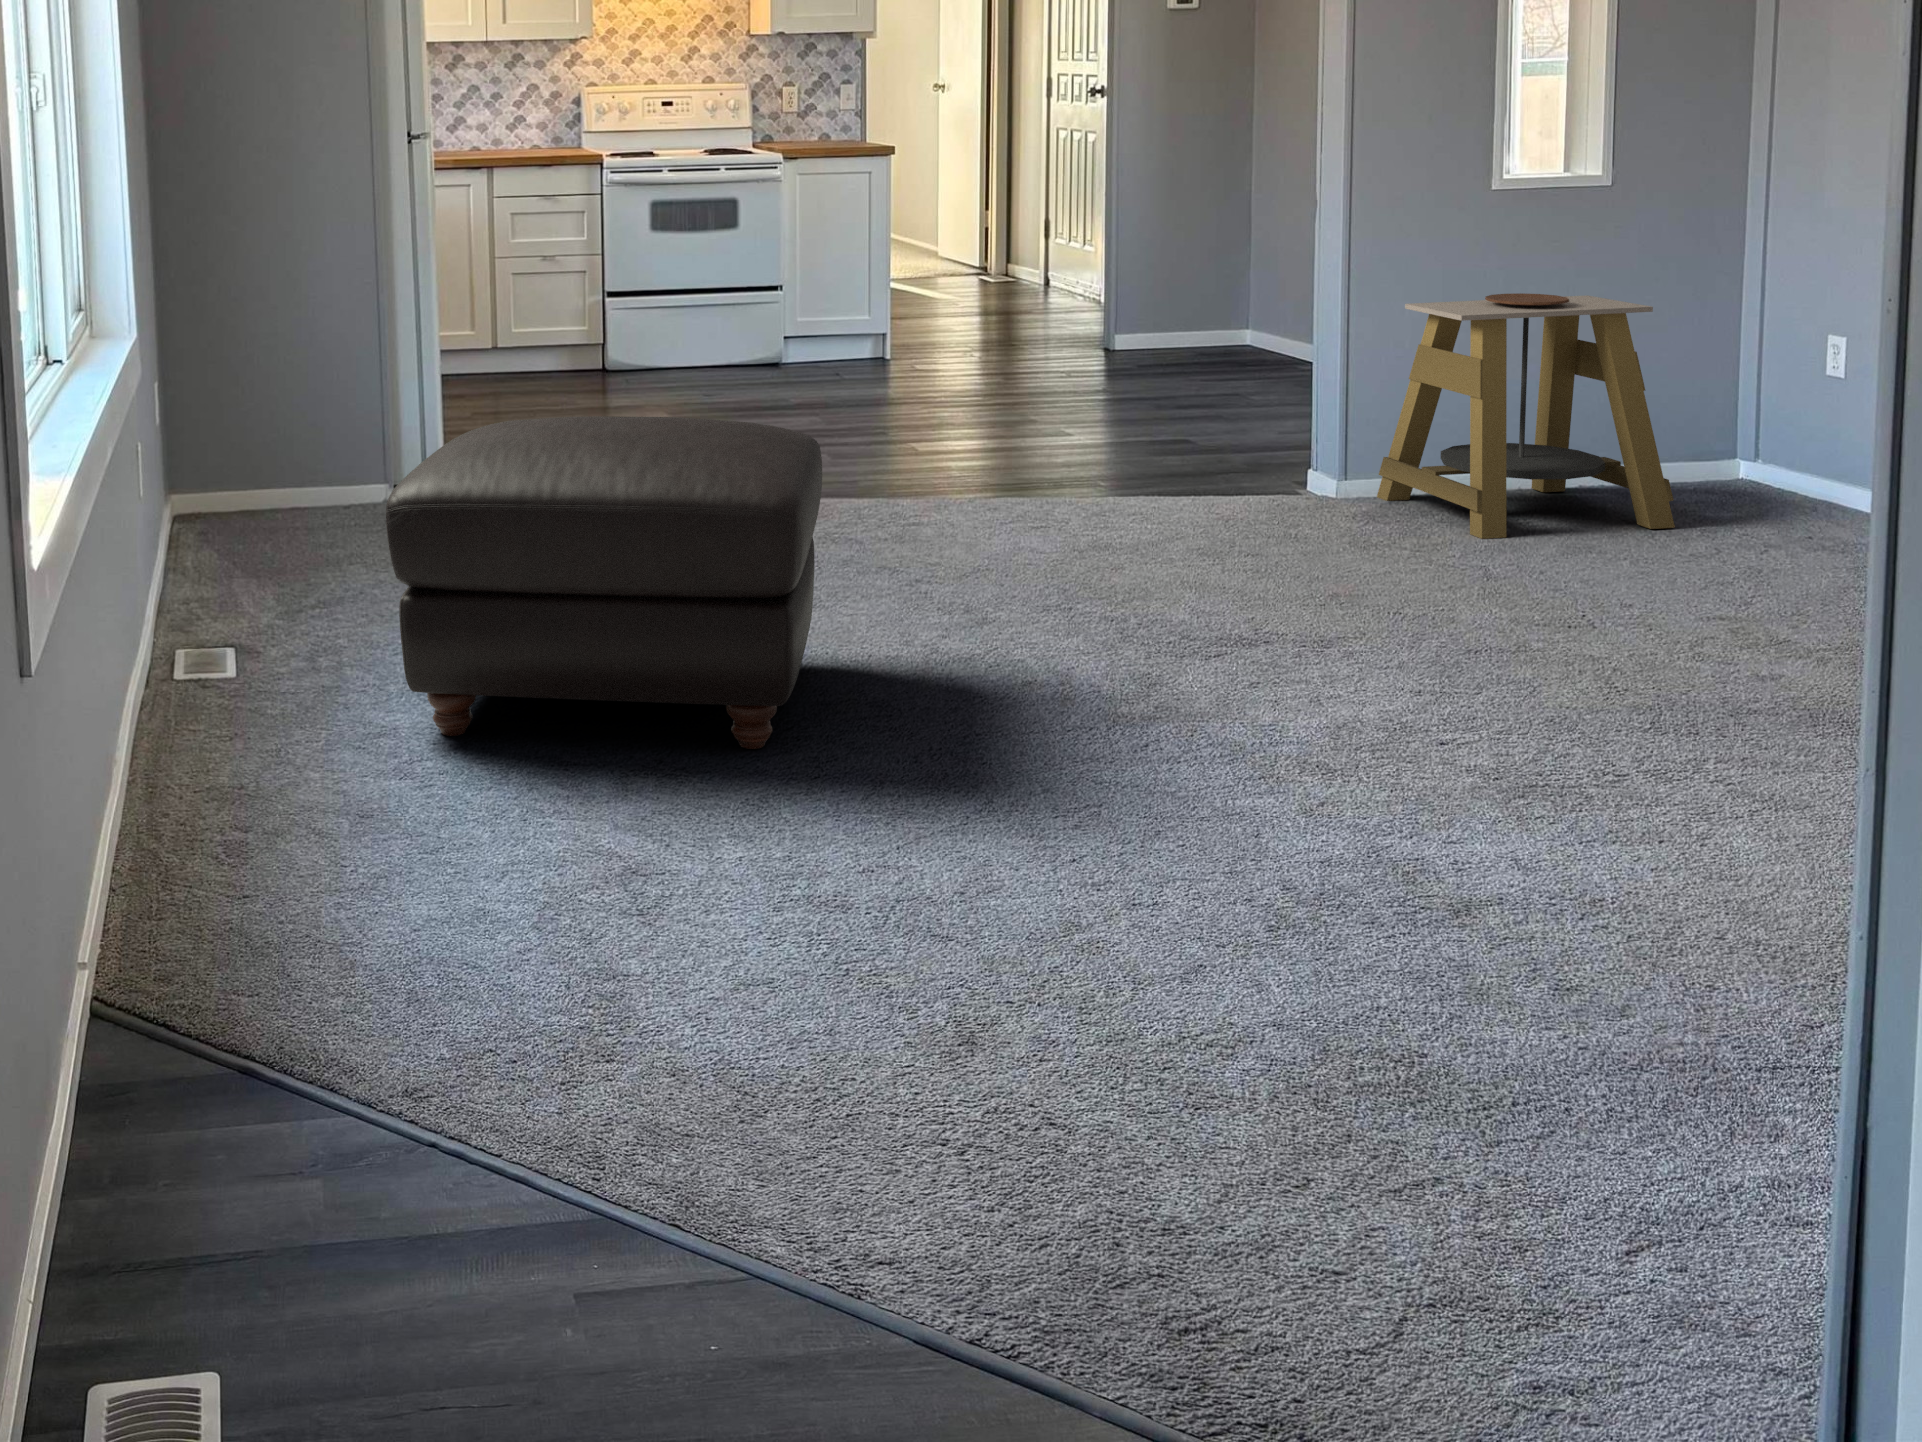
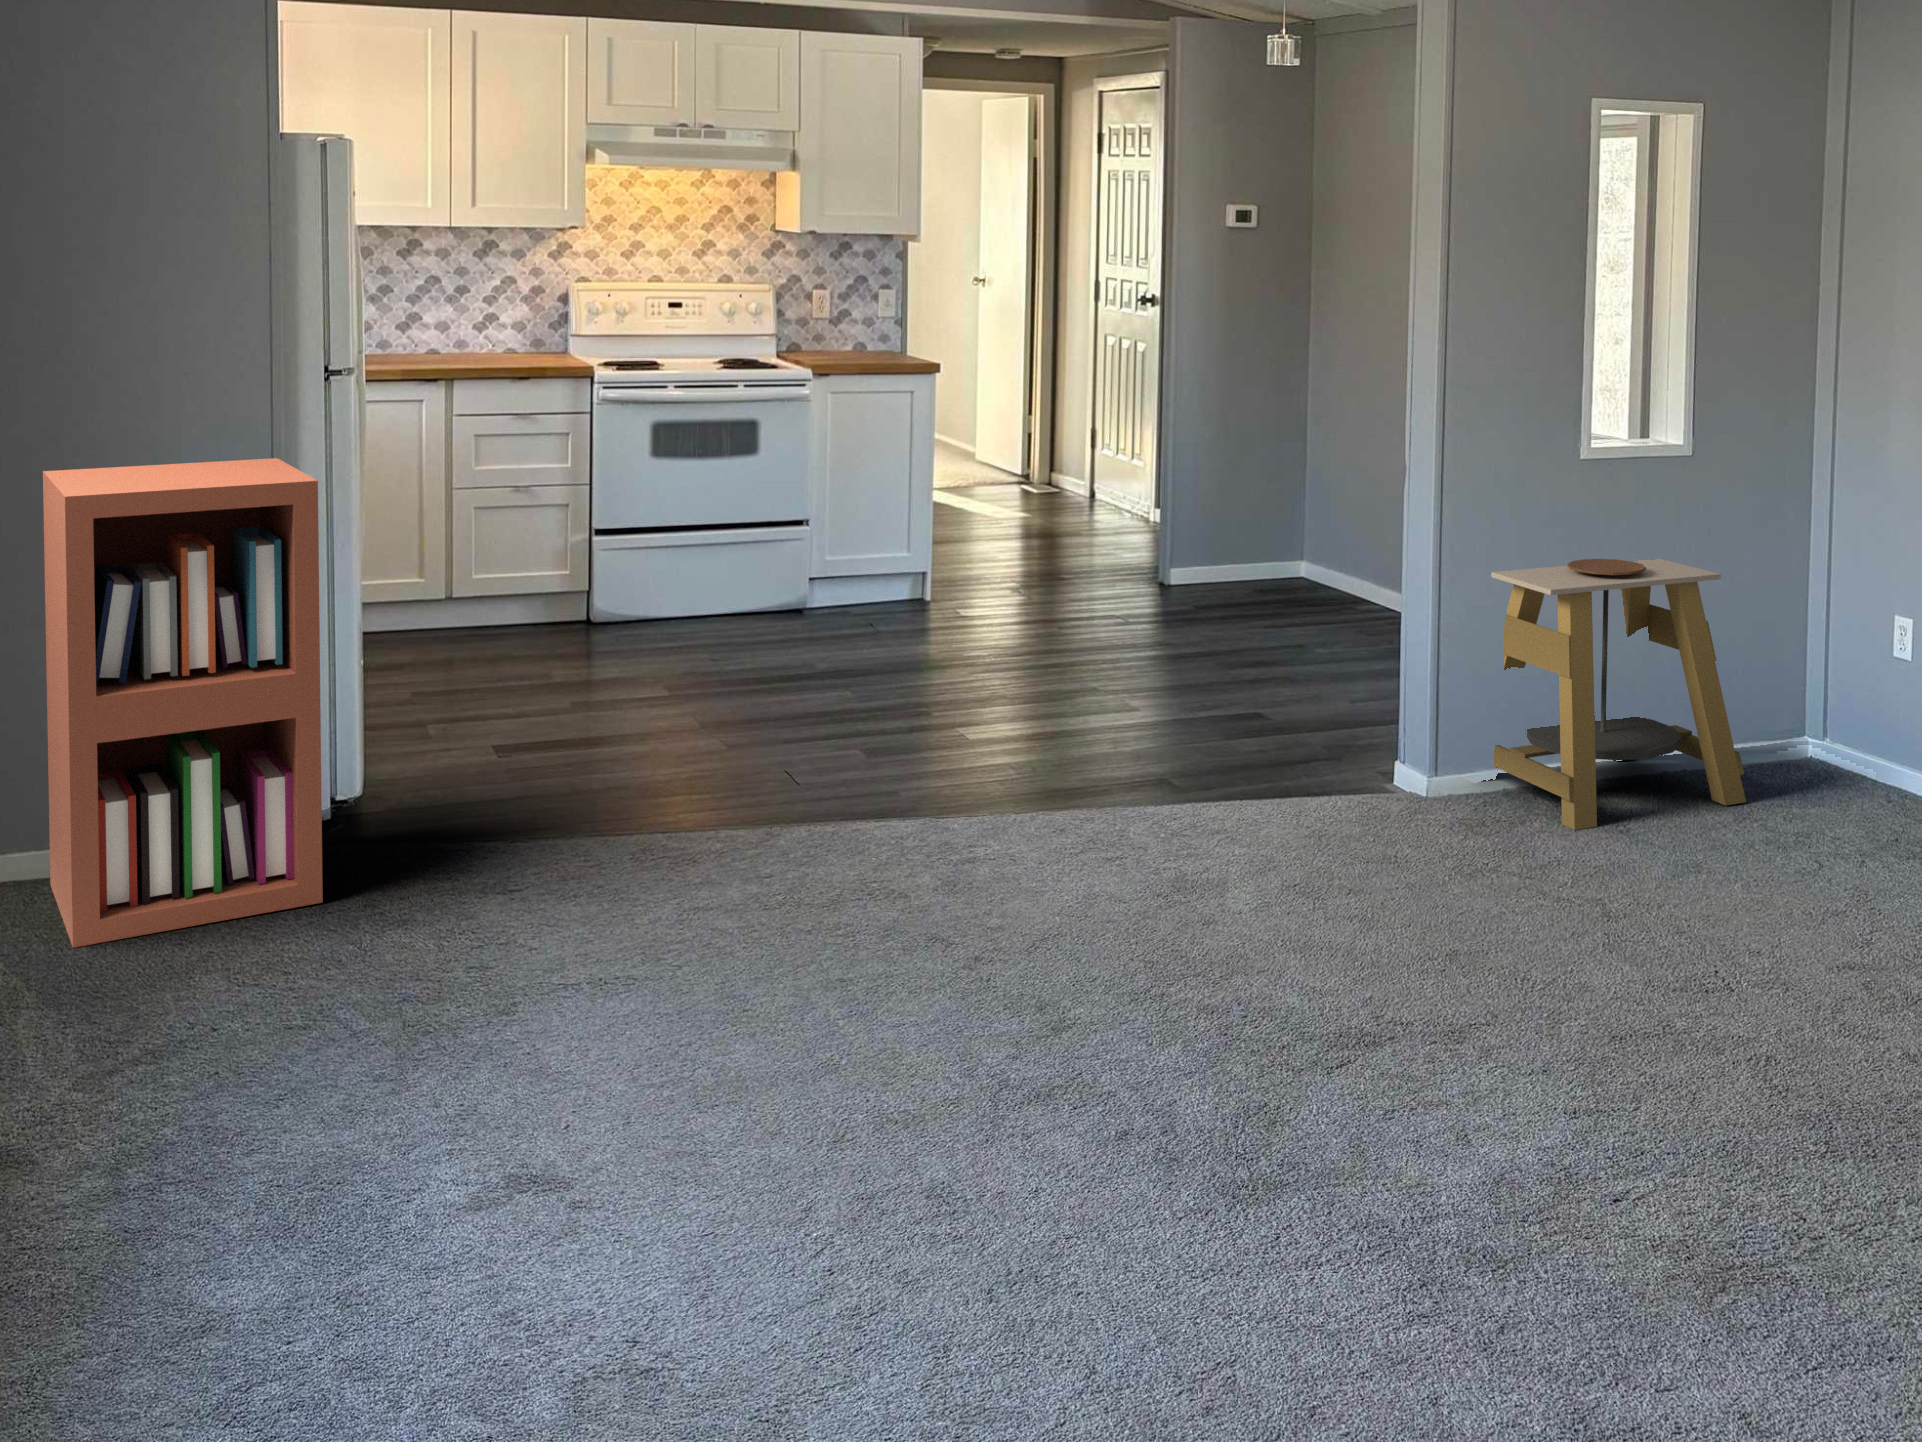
bookshelf: none [232,201,425,542] -> present [43,458,323,948]
ottoman: present [386,416,822,749] -> none [223,801,870,1319]

